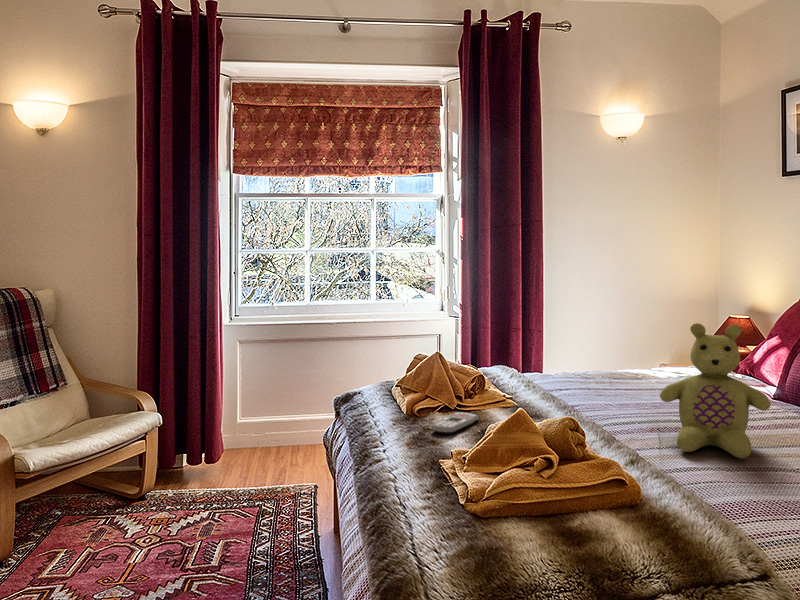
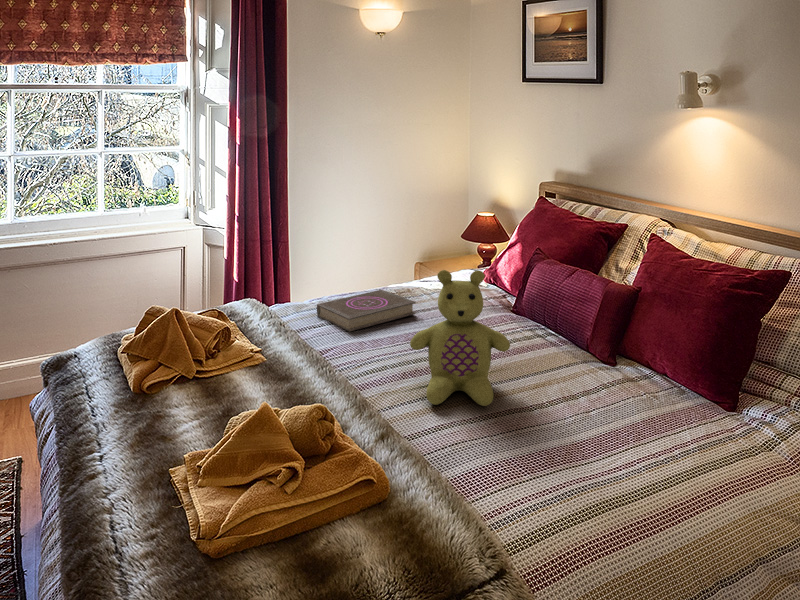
book: none [562,367,664,395] -> present [317,290,416,332]
remote control: present [432,412,479,434] -> none [163,383,222,421]

